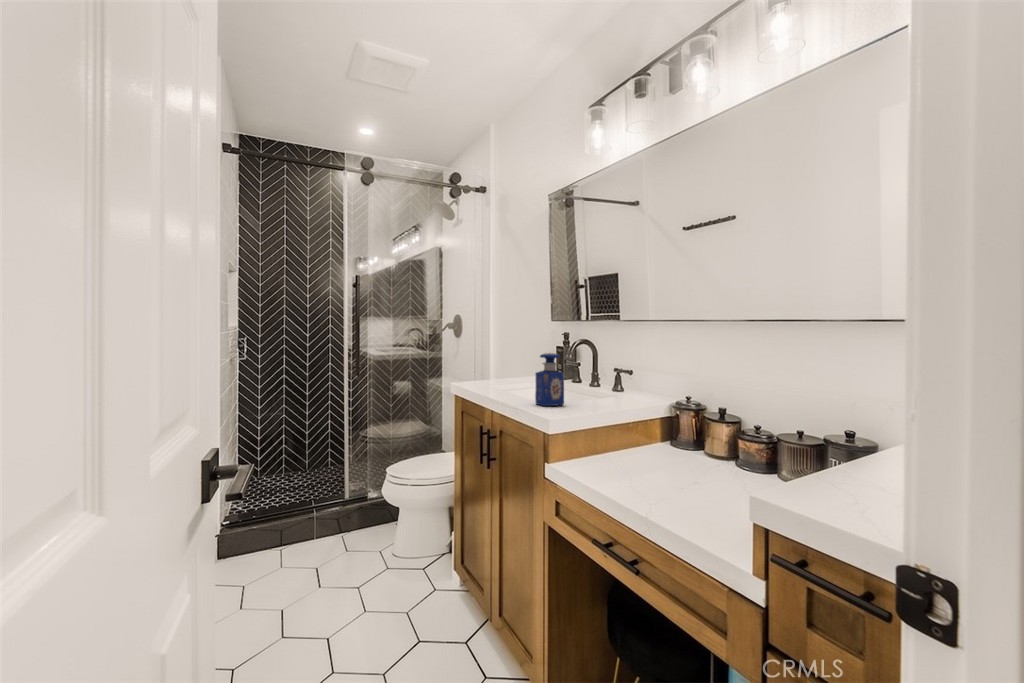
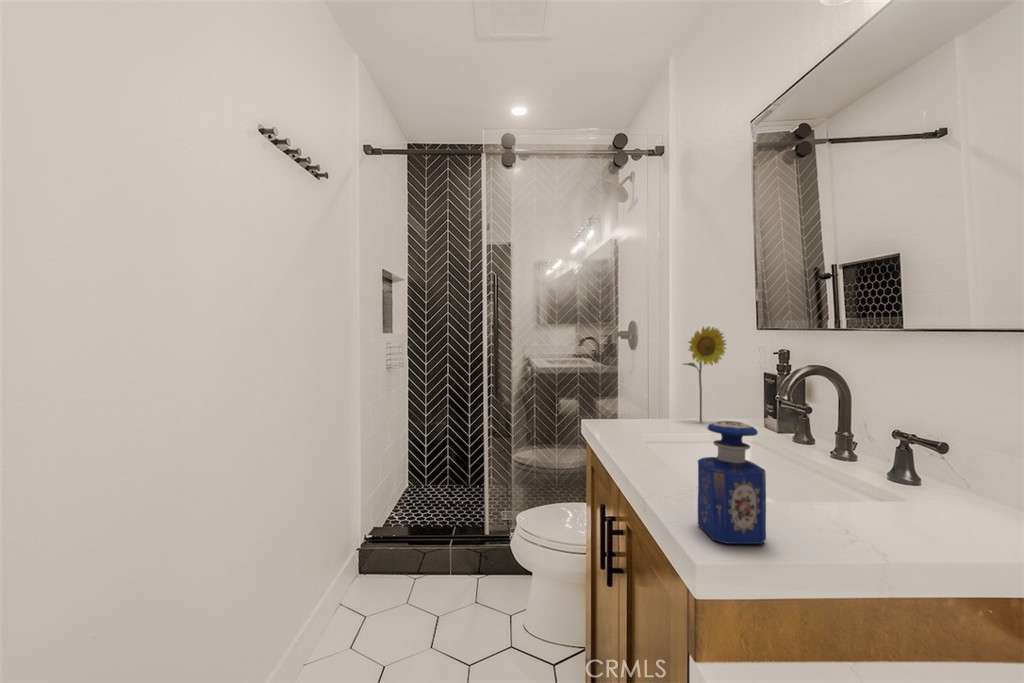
flower: none [505,316,533,381] -> present [683,326,726,422]

